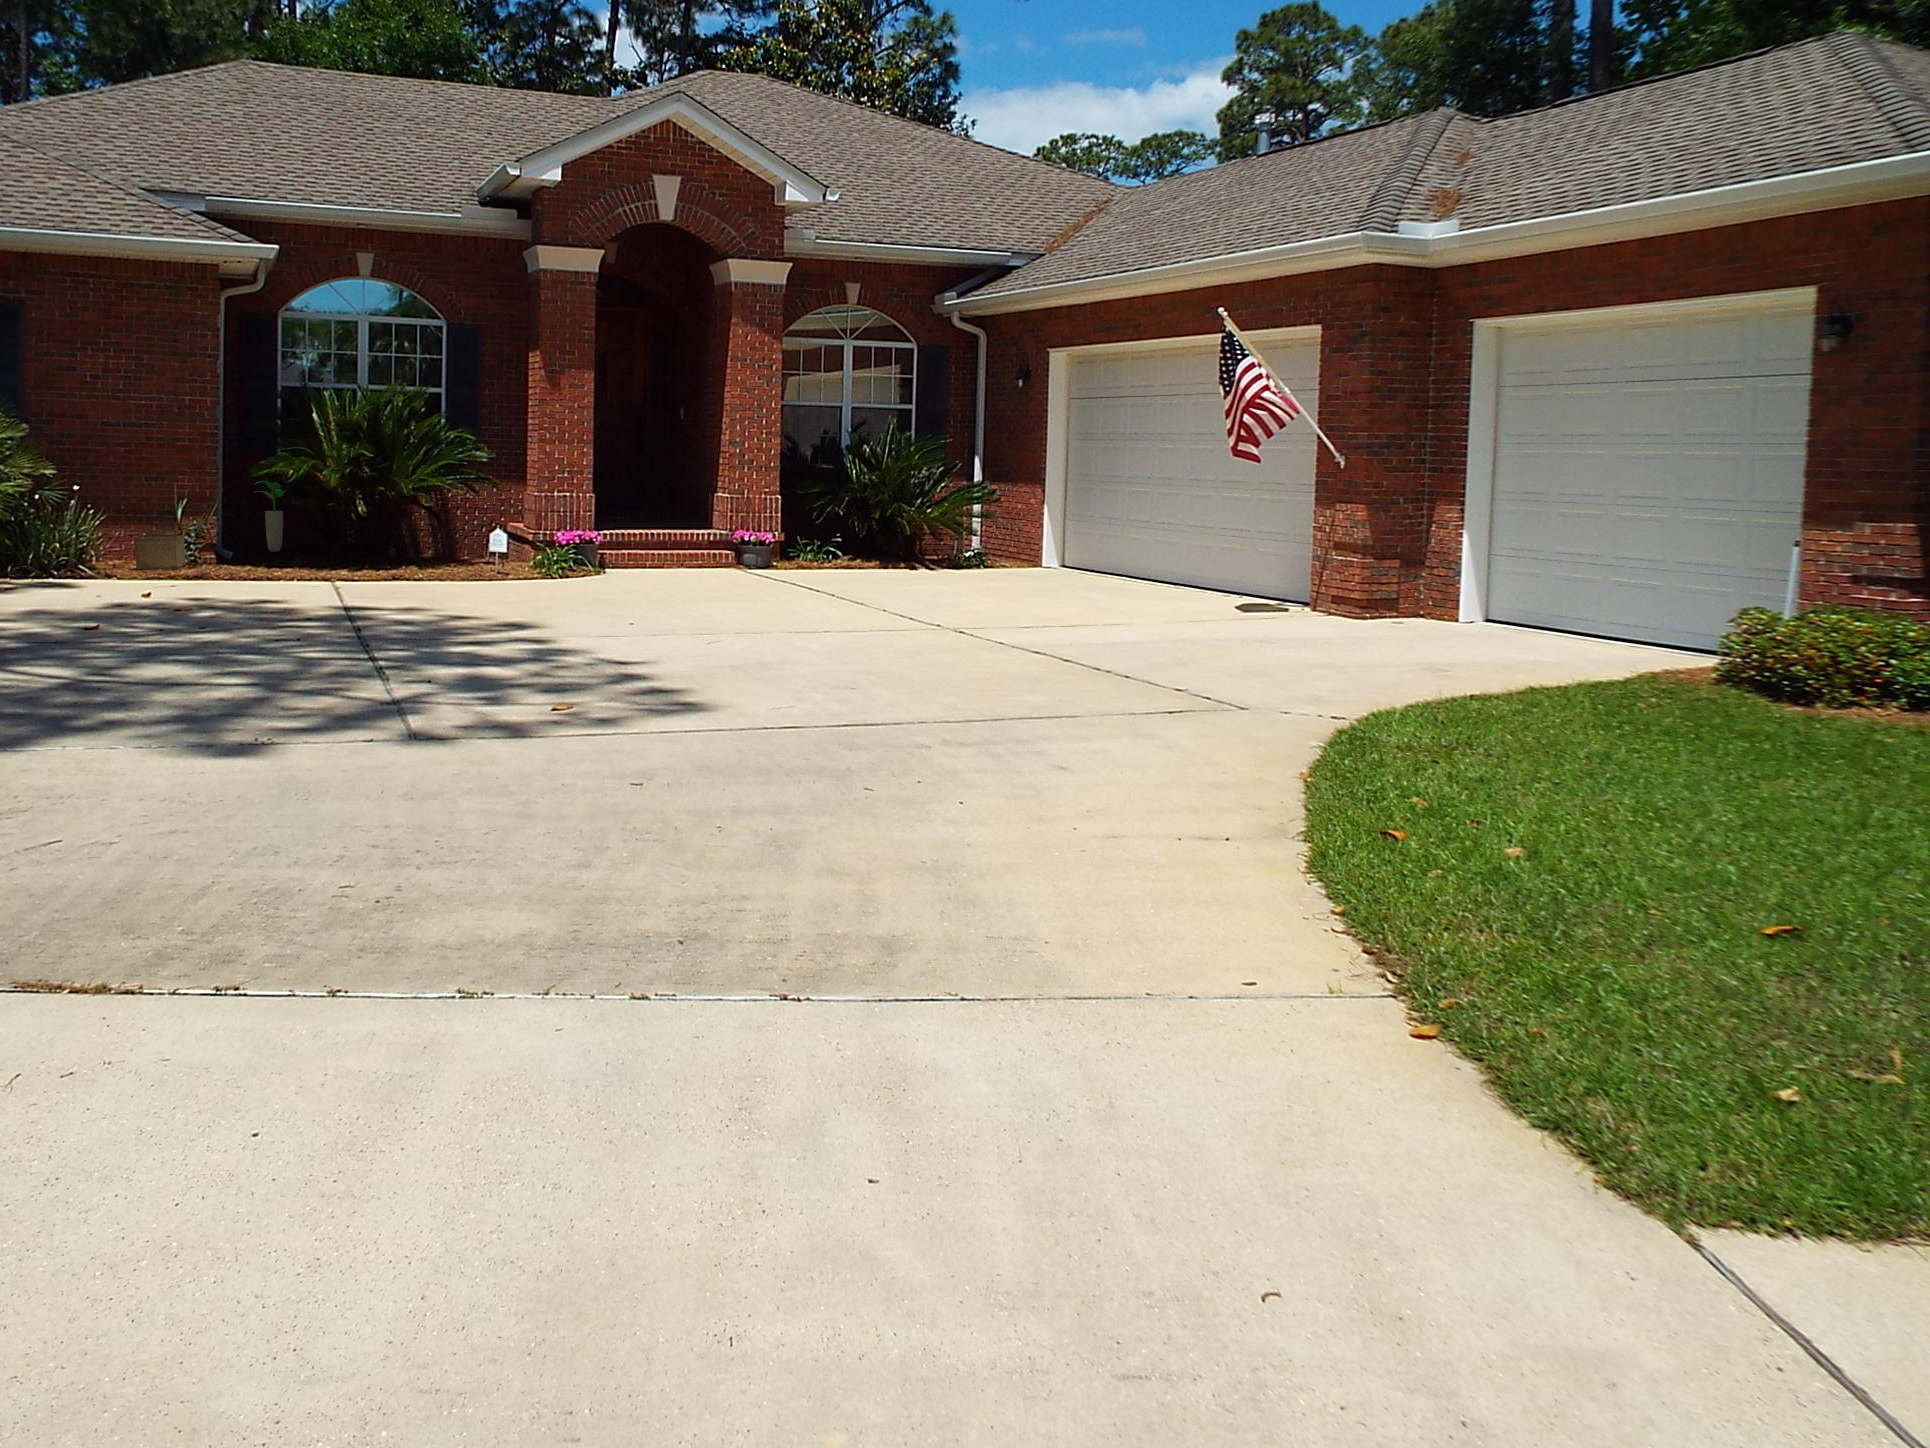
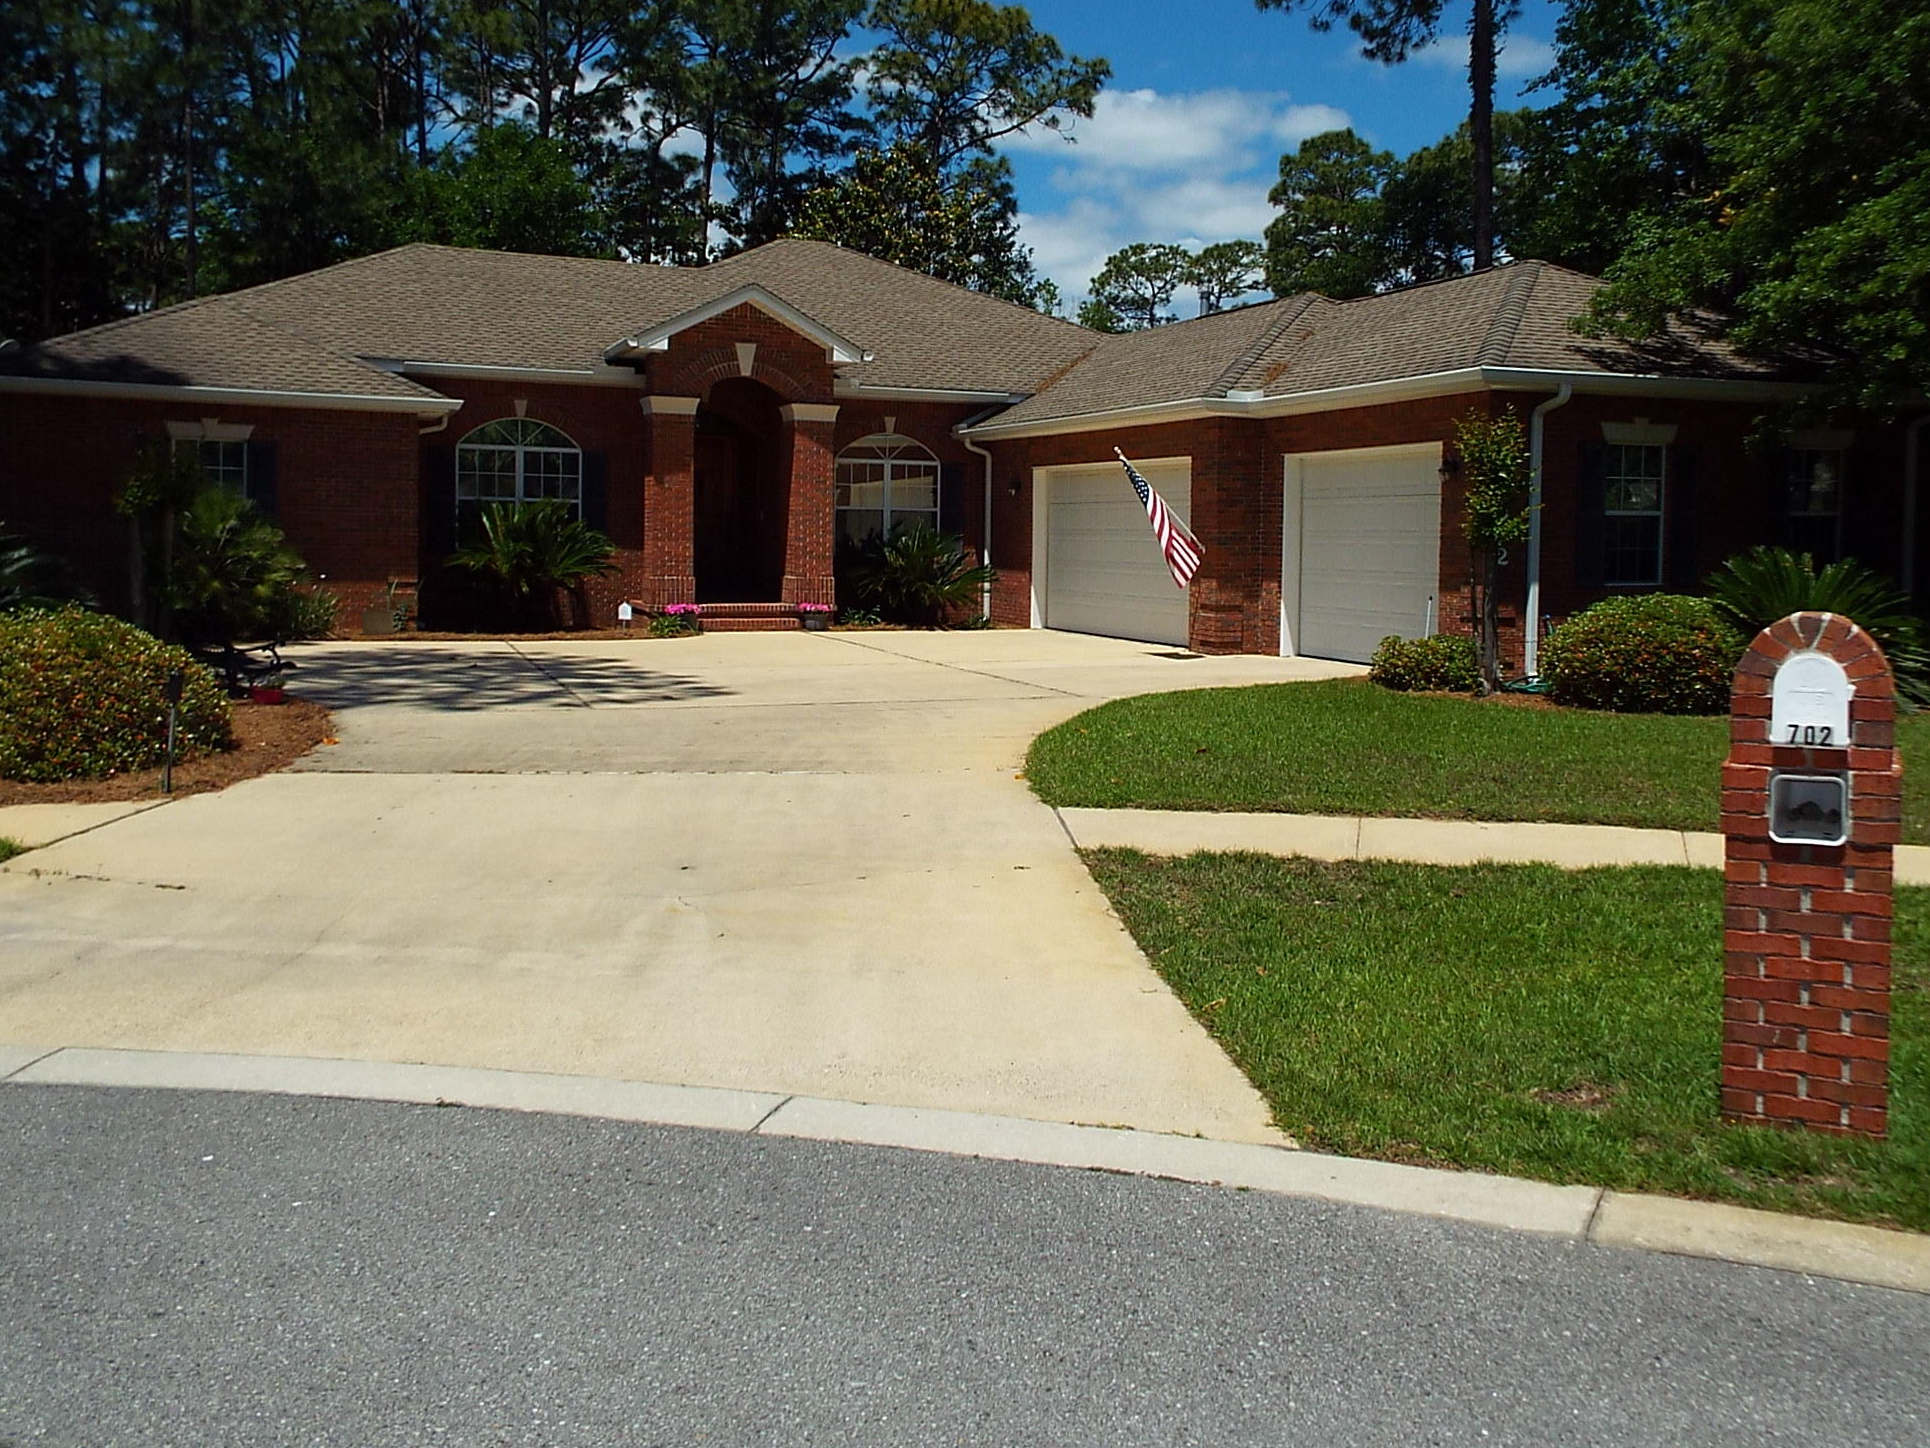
potted plant: present [256,481,286,552] -> none [438,556,469,623]

